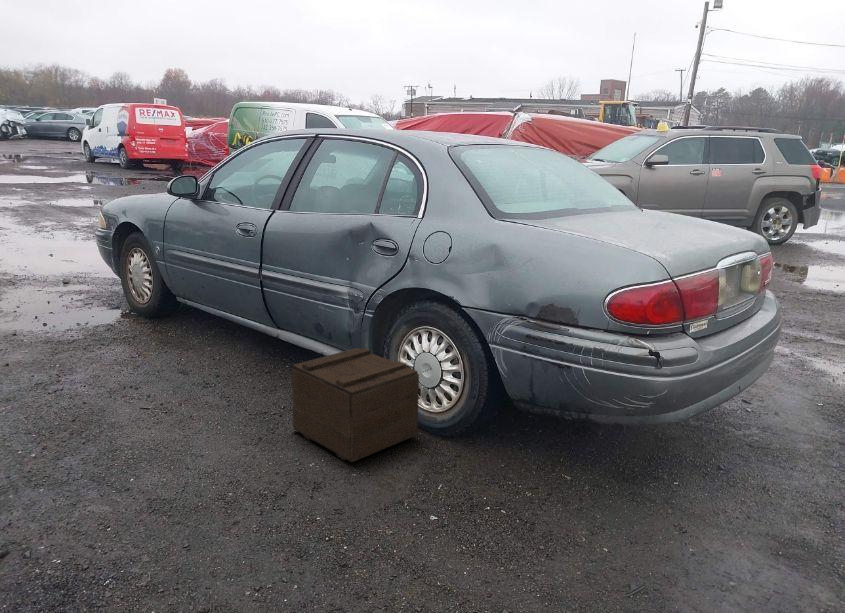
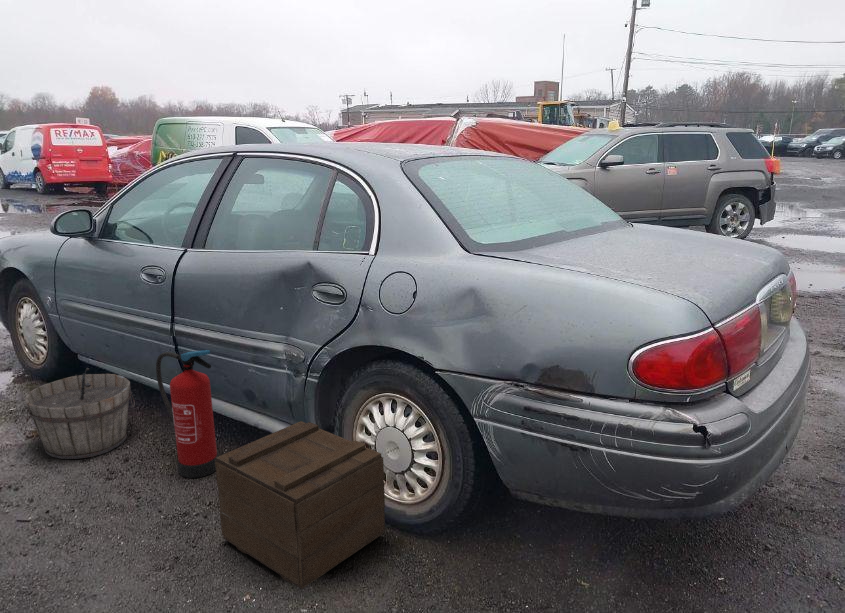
fire extinguisher: none [245,289,290,391] -> present [156,350,218,478]
wooden bucket: none [143,302,224,373] -> present [25,368,135,459]

